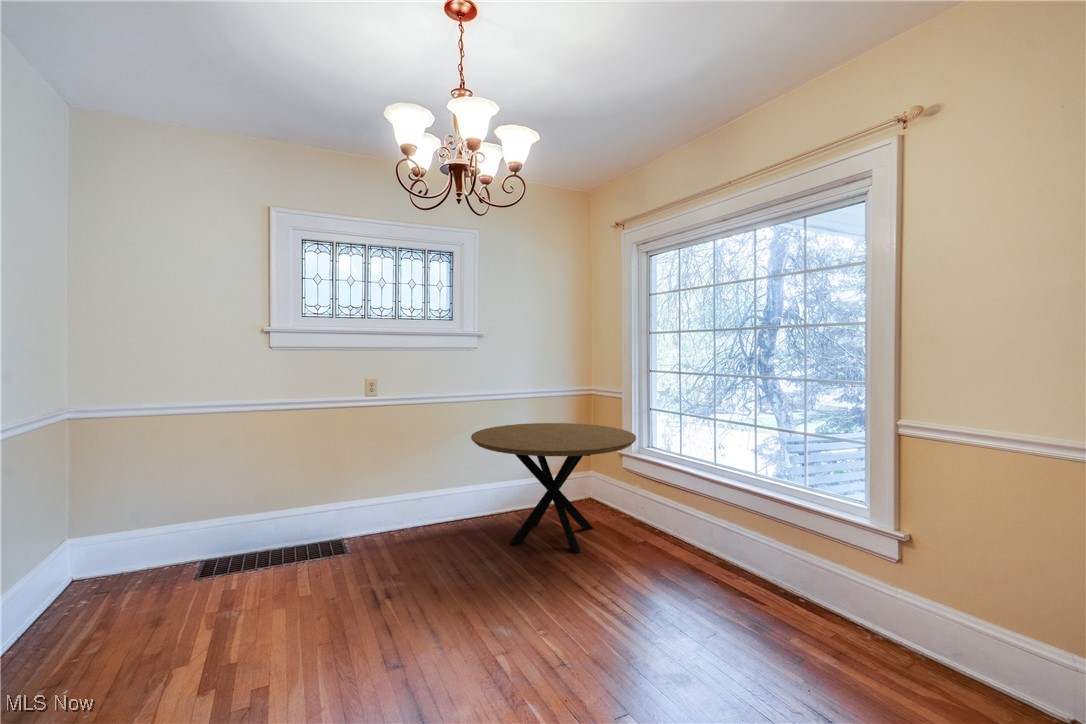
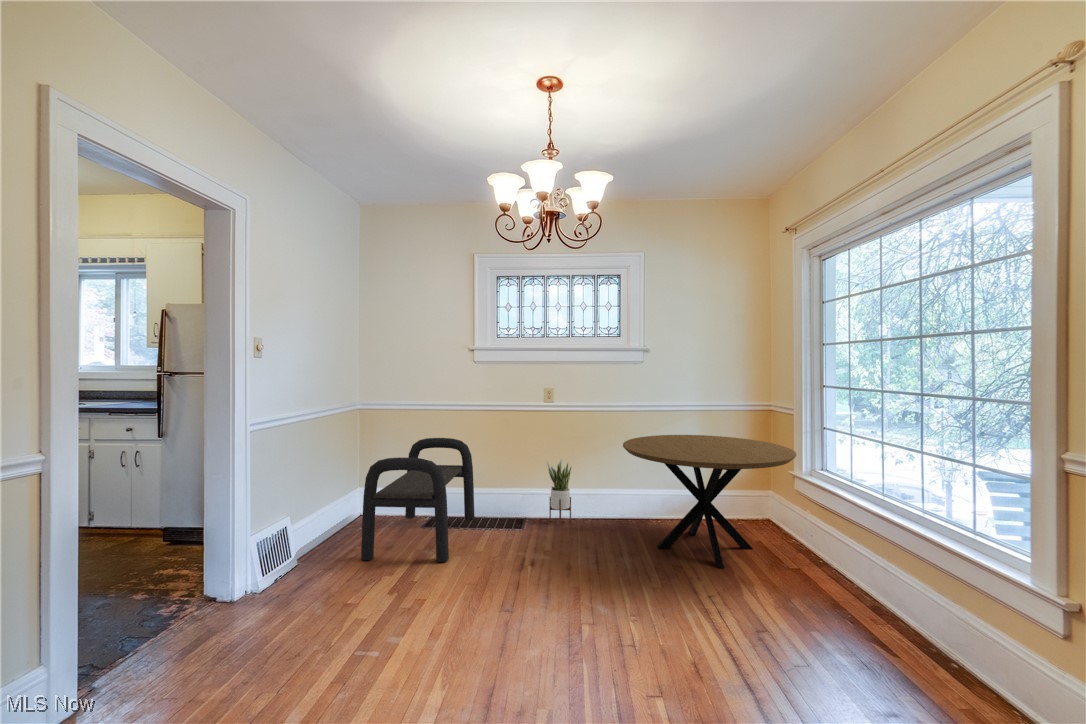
bench: none [108,451,273,650] -> present [361,438,475,562]
potted plant: none [374,462,403,541] -> present [547,460,572,525]

